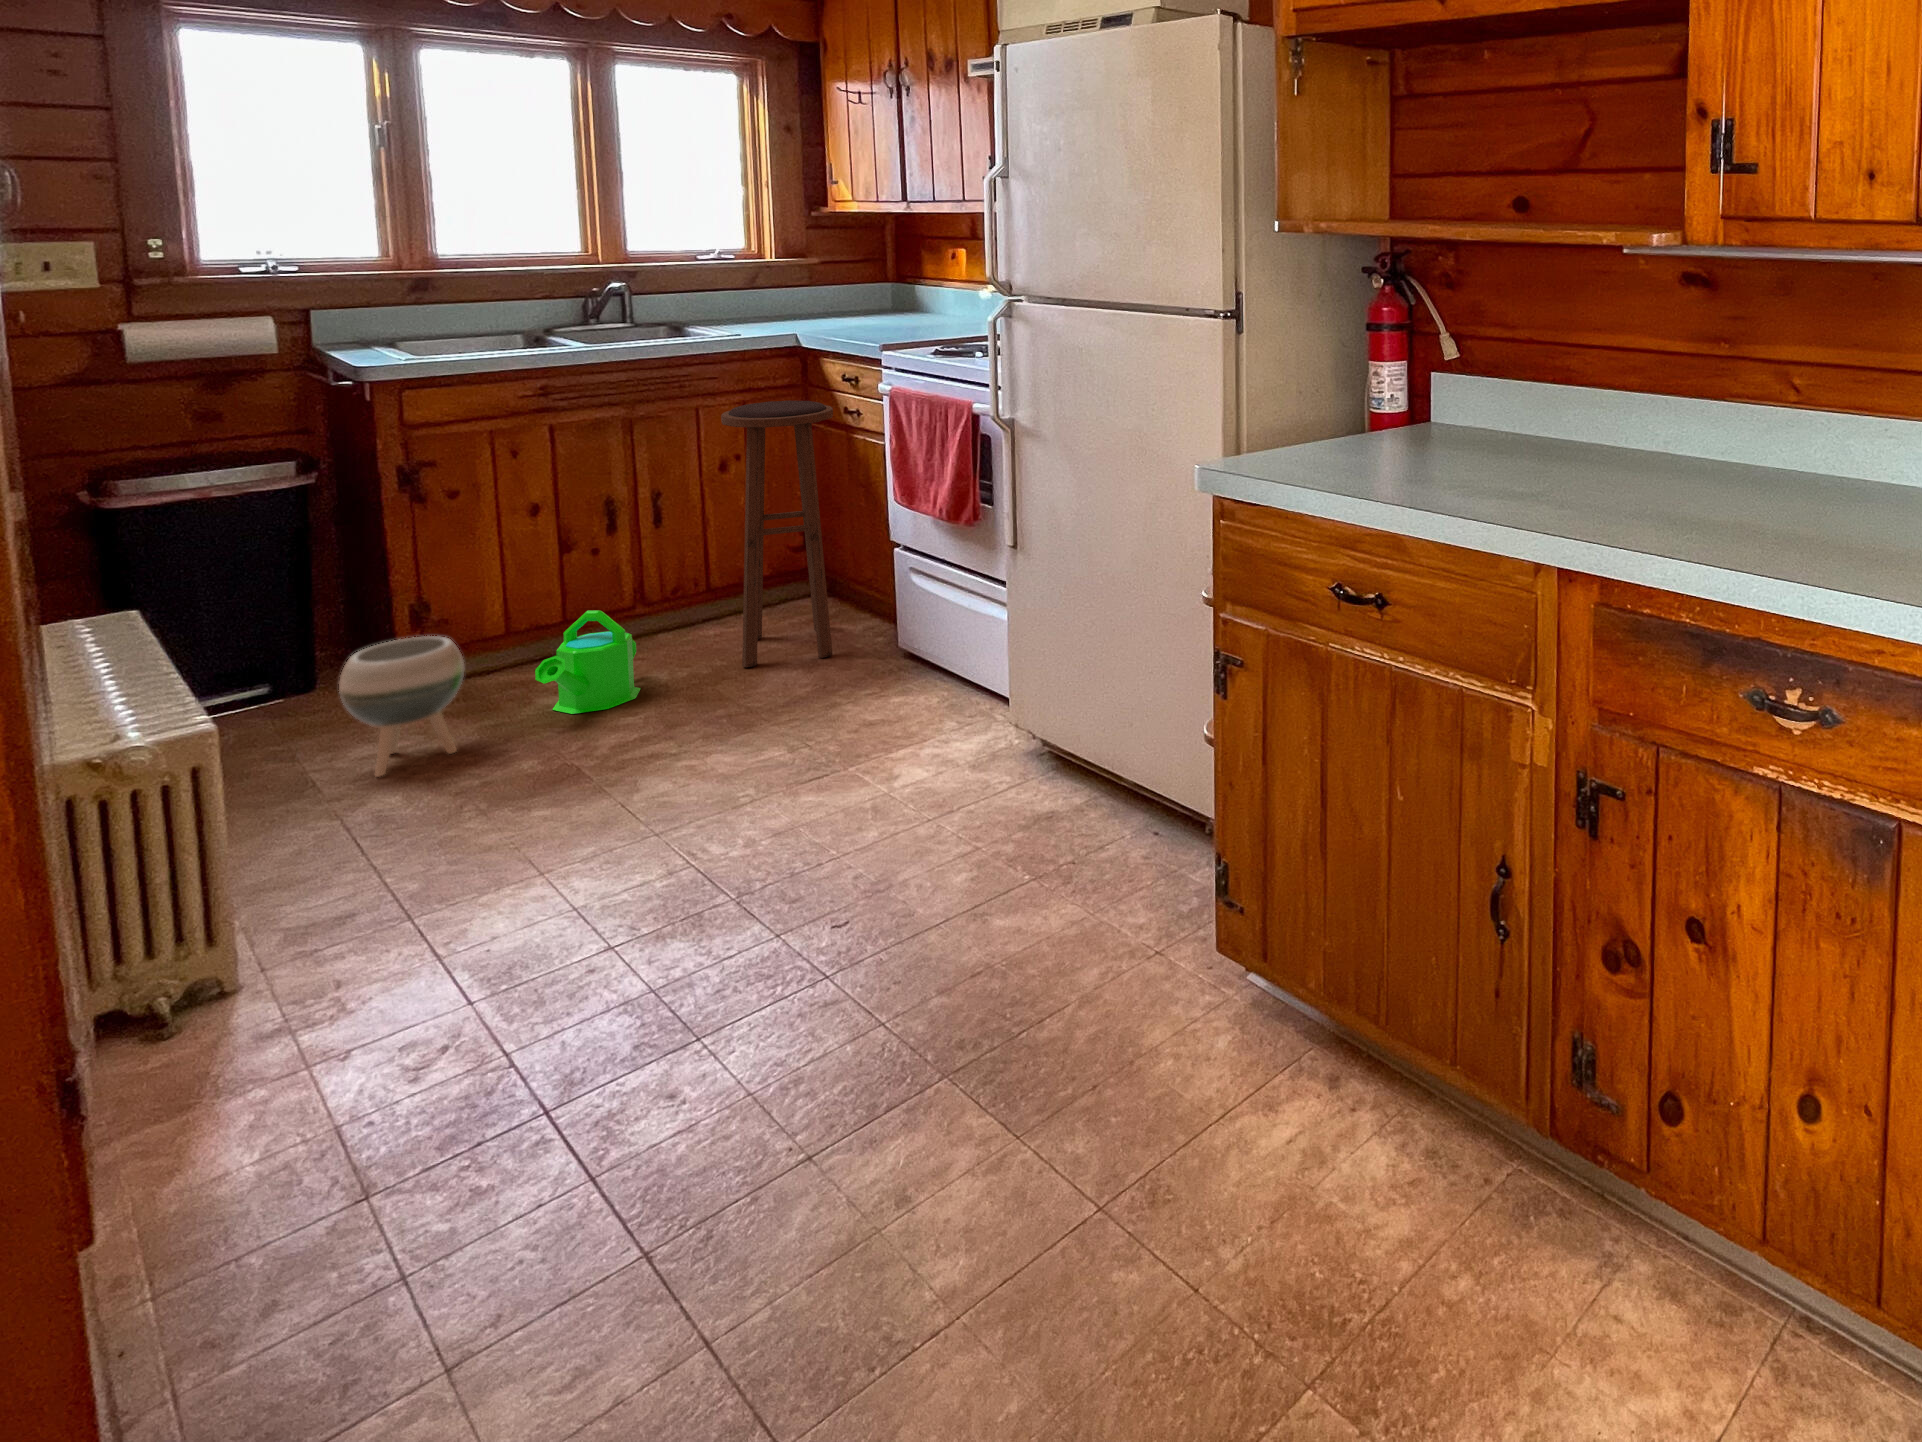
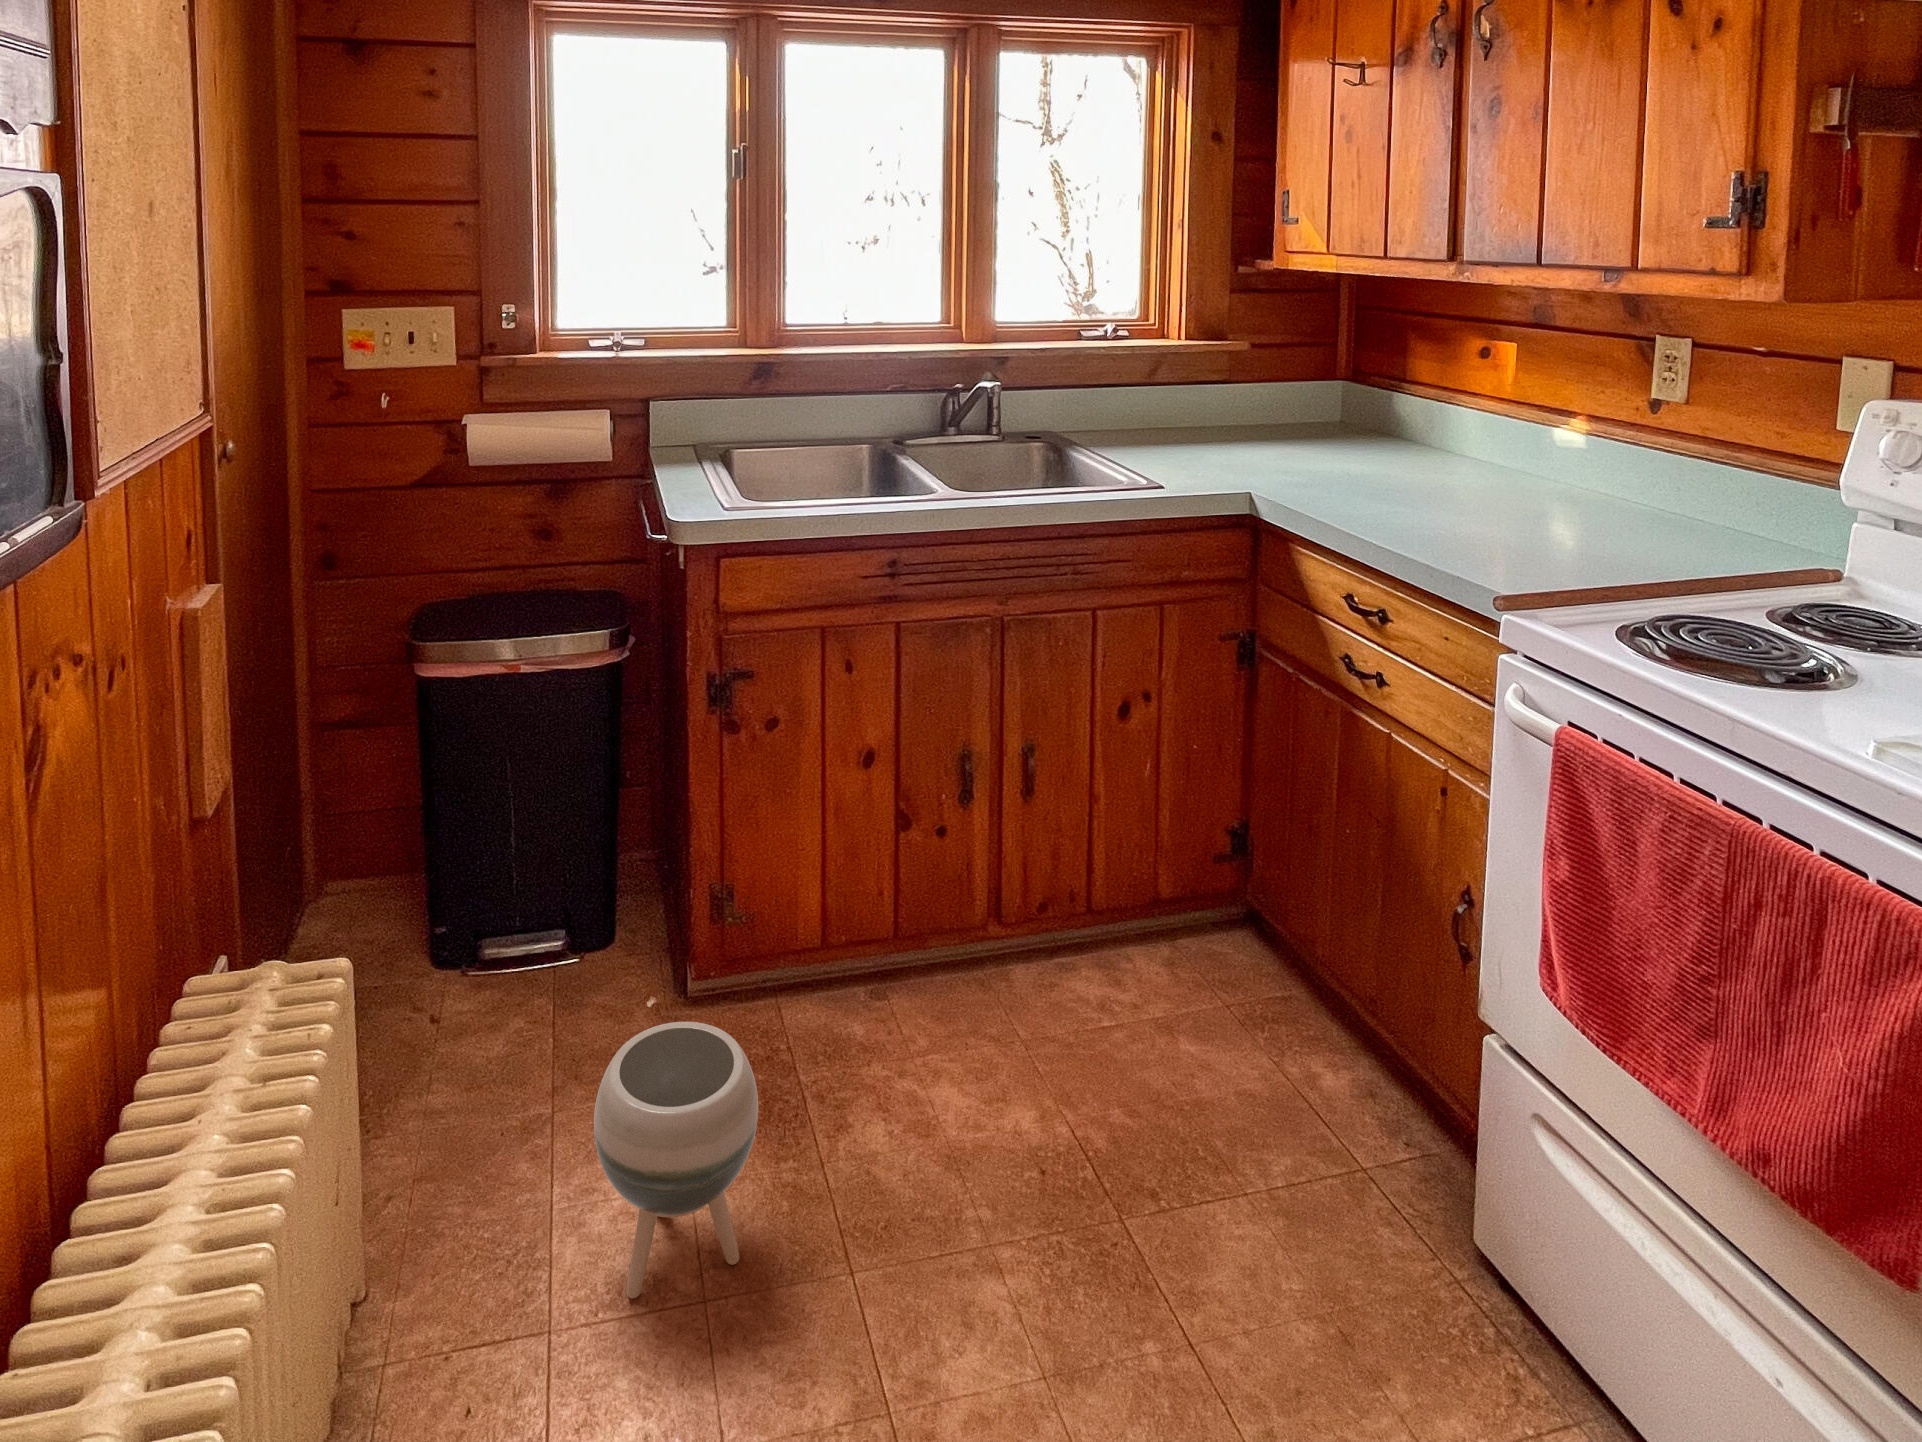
stool: present [721,401,833,667] -> none [1151,639,1345,1188]
watering can: present [535,610,641,714] -> none [855,1003,1001,1214]

